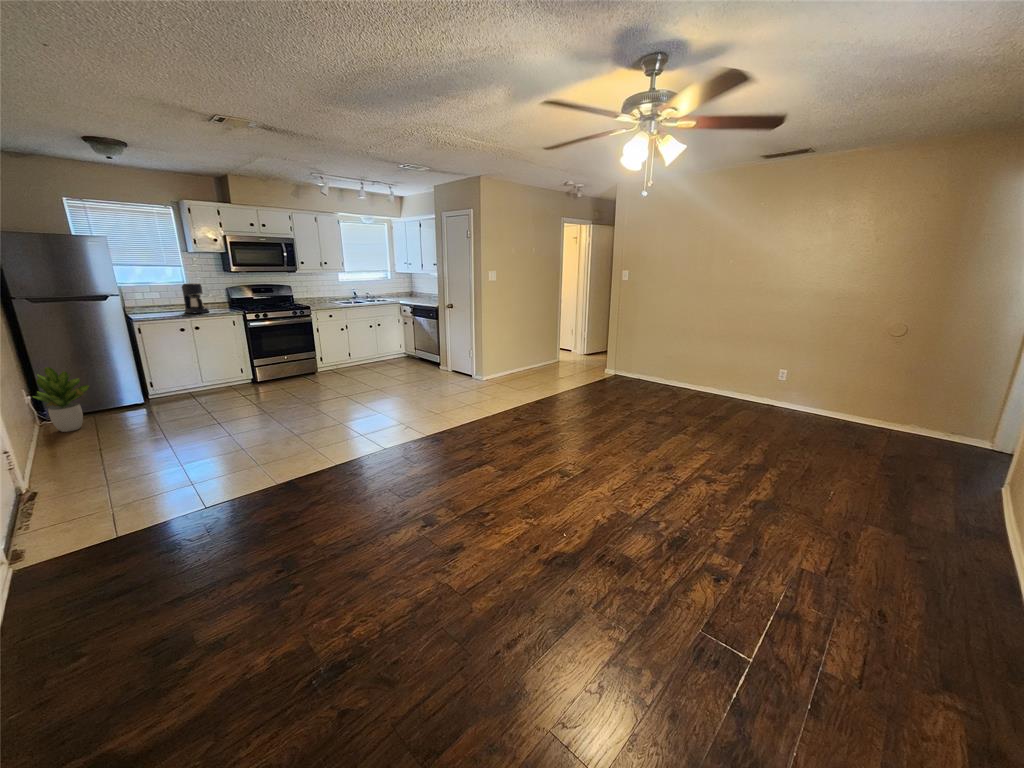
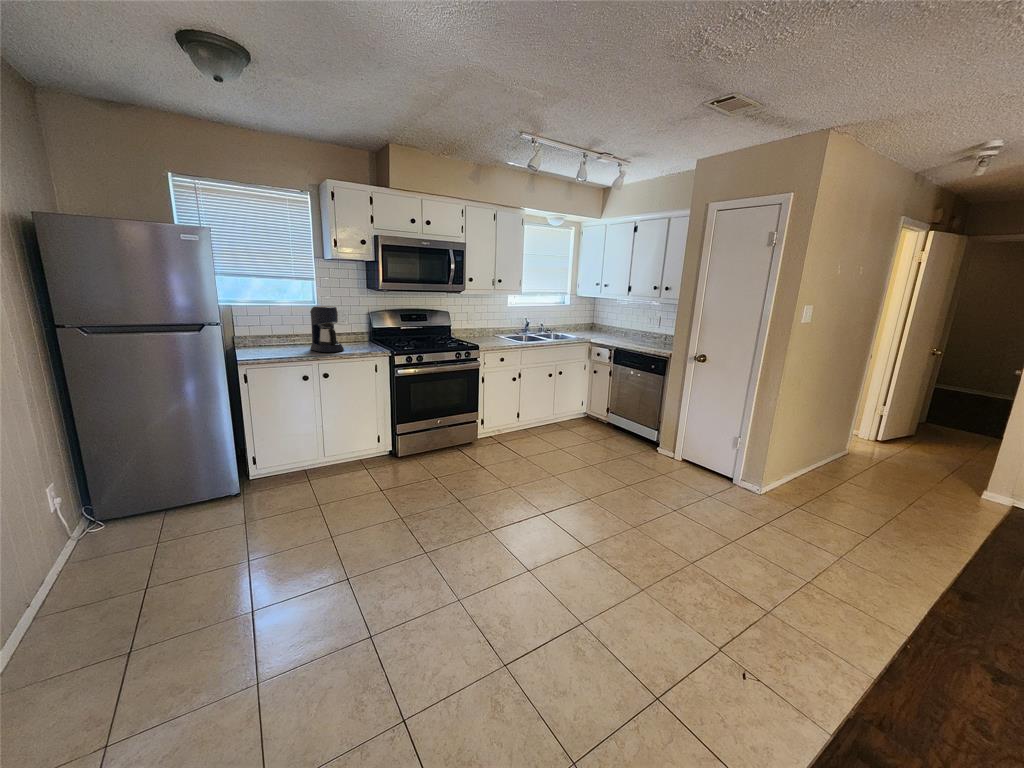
potted plant: present [33,367,89,432] -> none [60,451,157,563]

